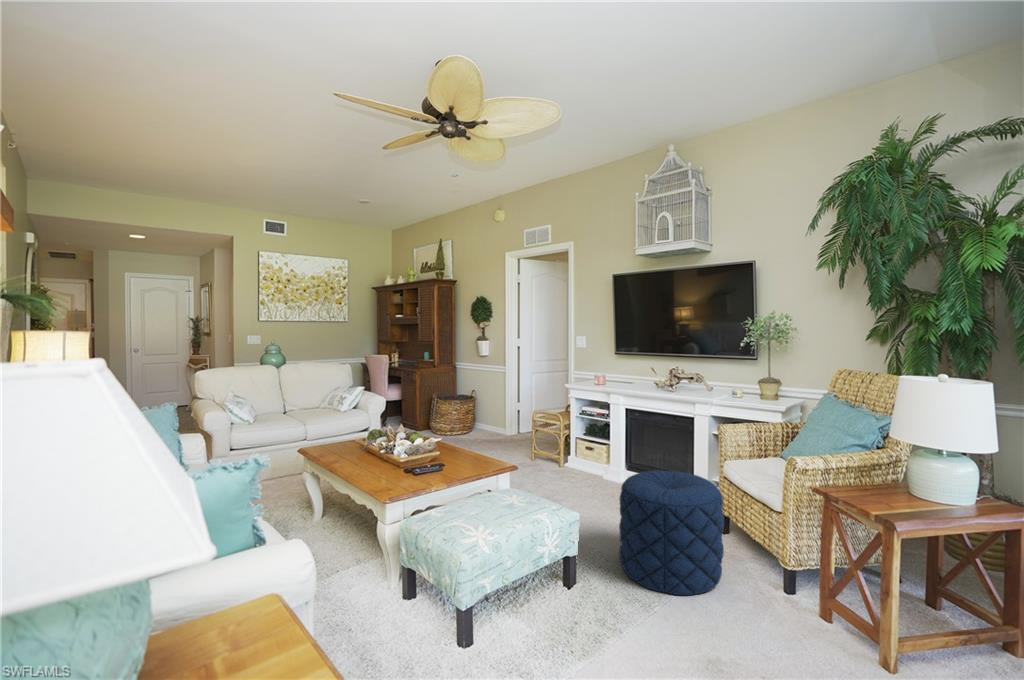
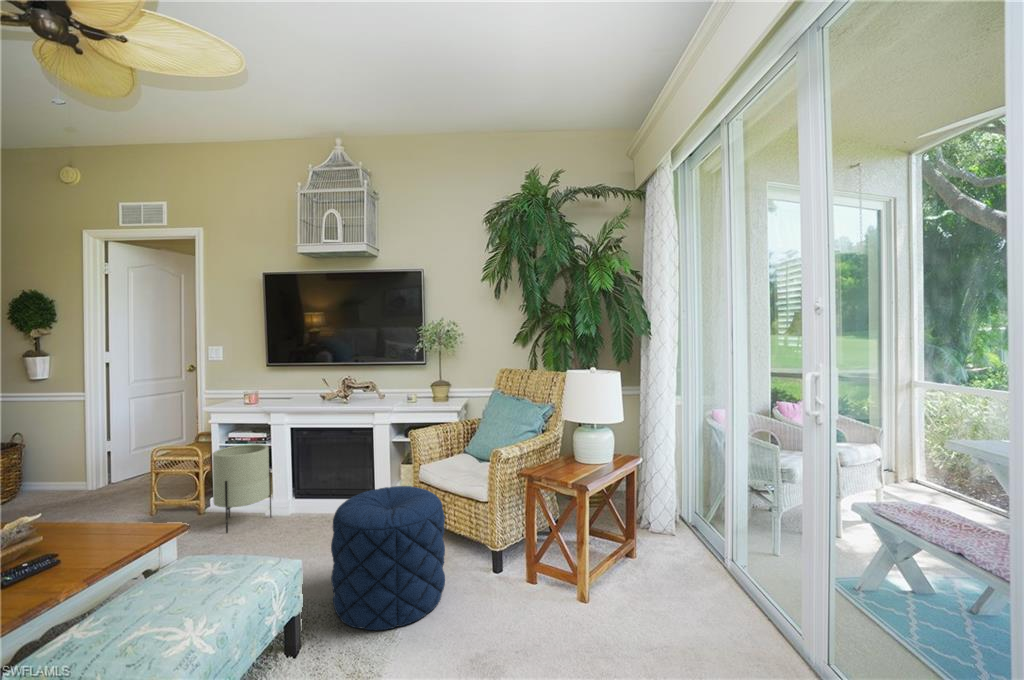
planter: none [567,417,607,483] -> present [213,444,271,533]

